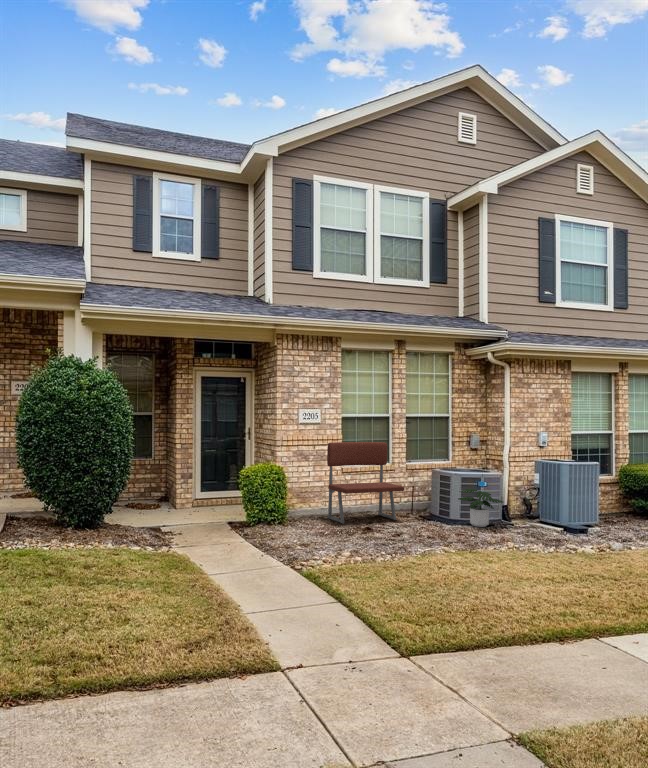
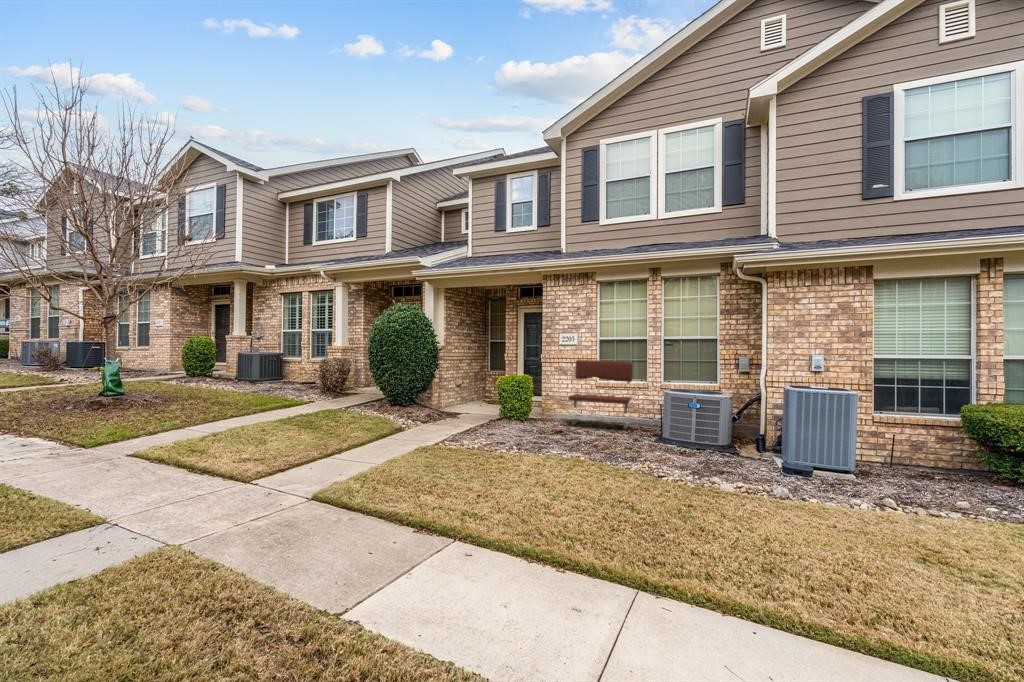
potted plant: present [458,489,503,527] -> none [667,407,709,446]

